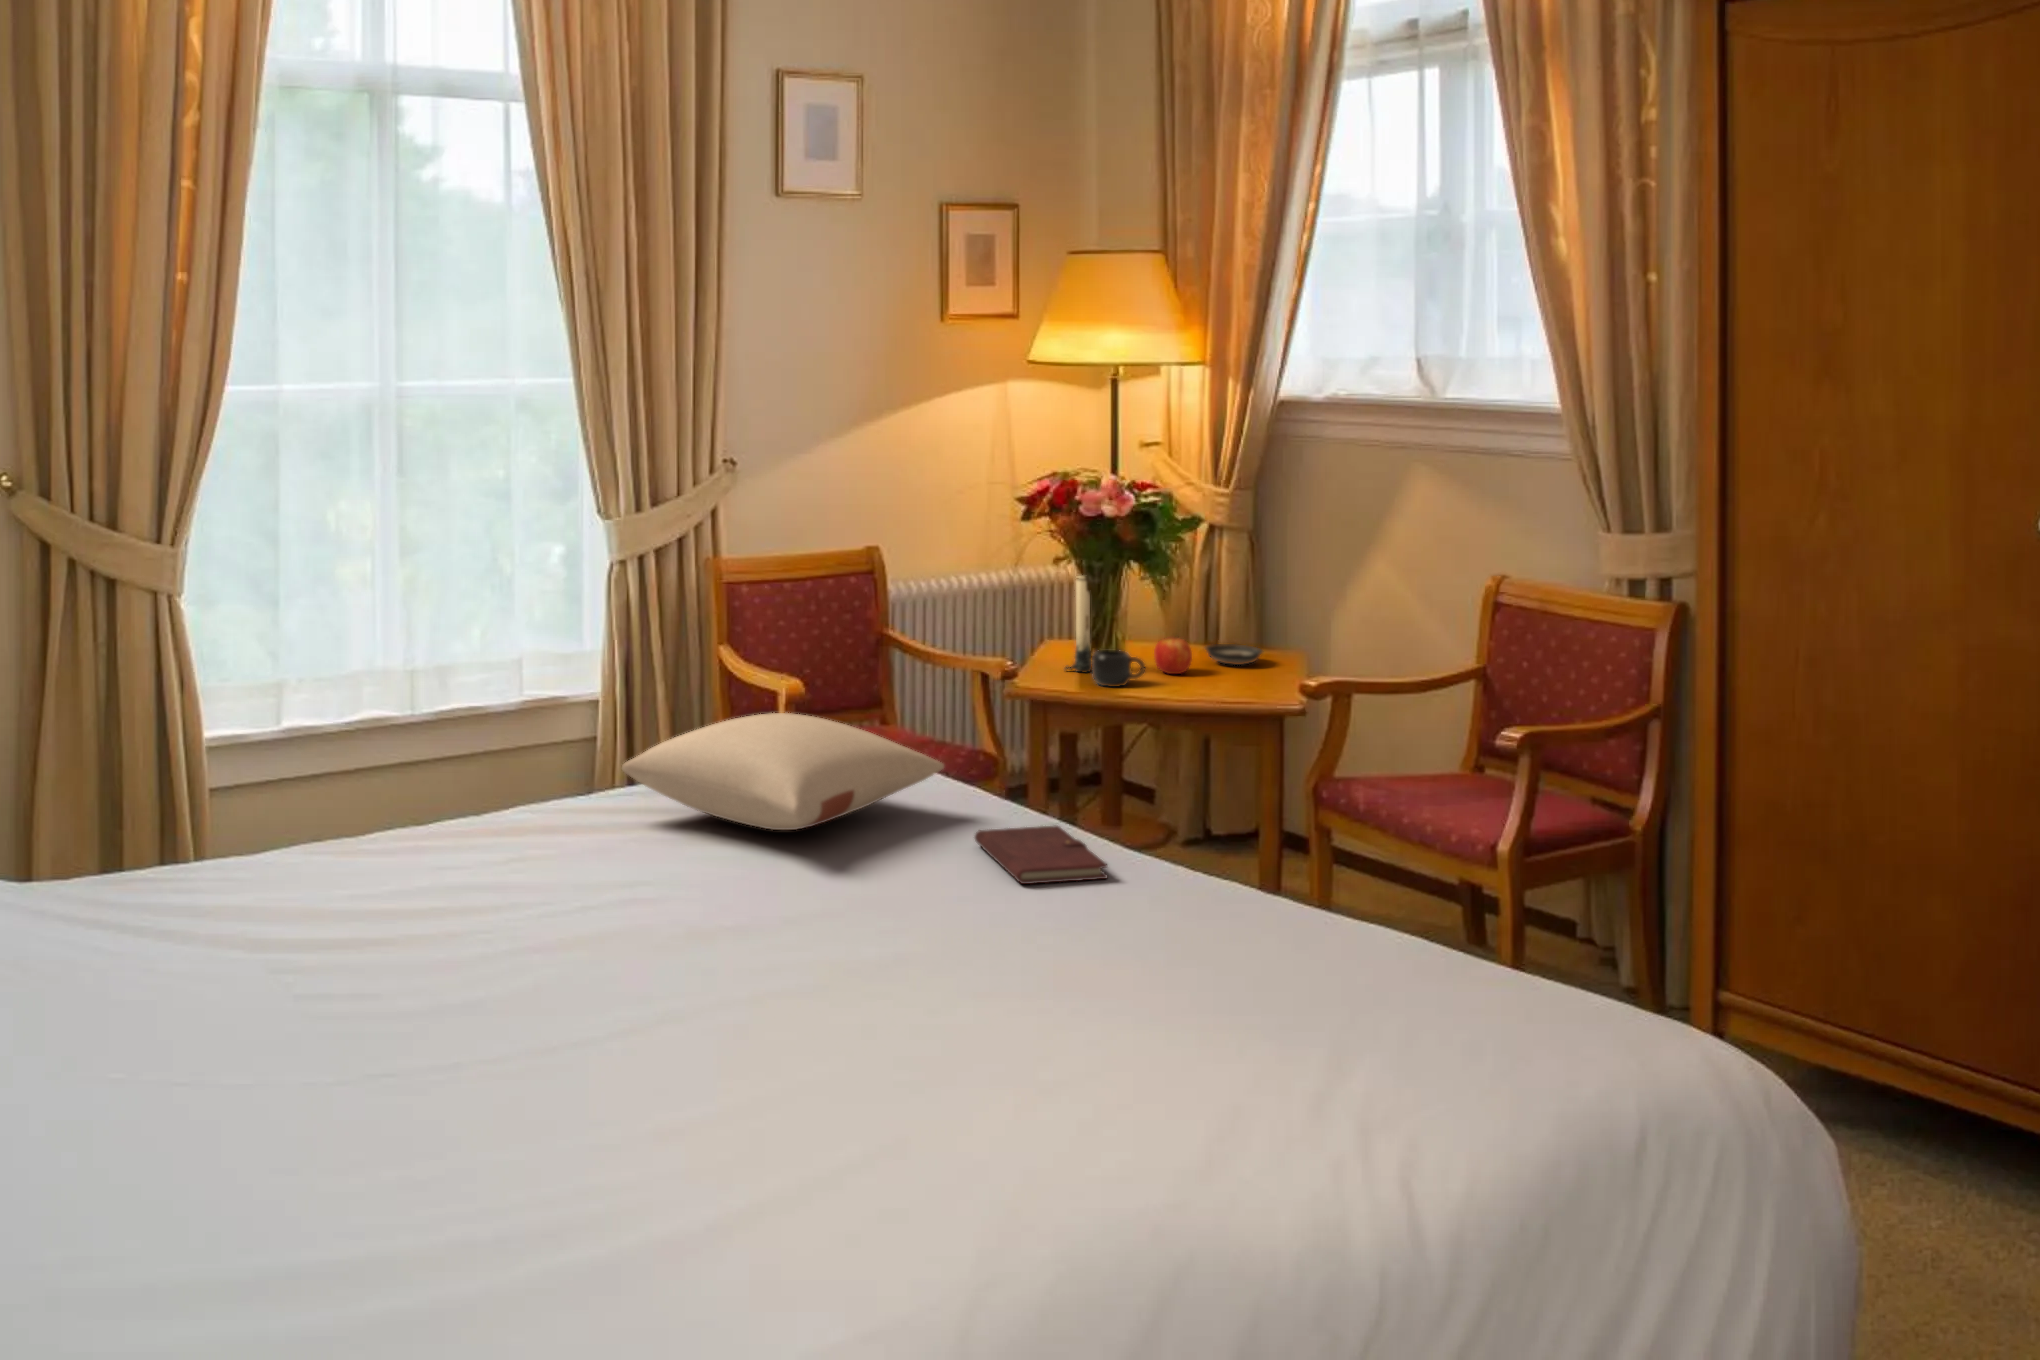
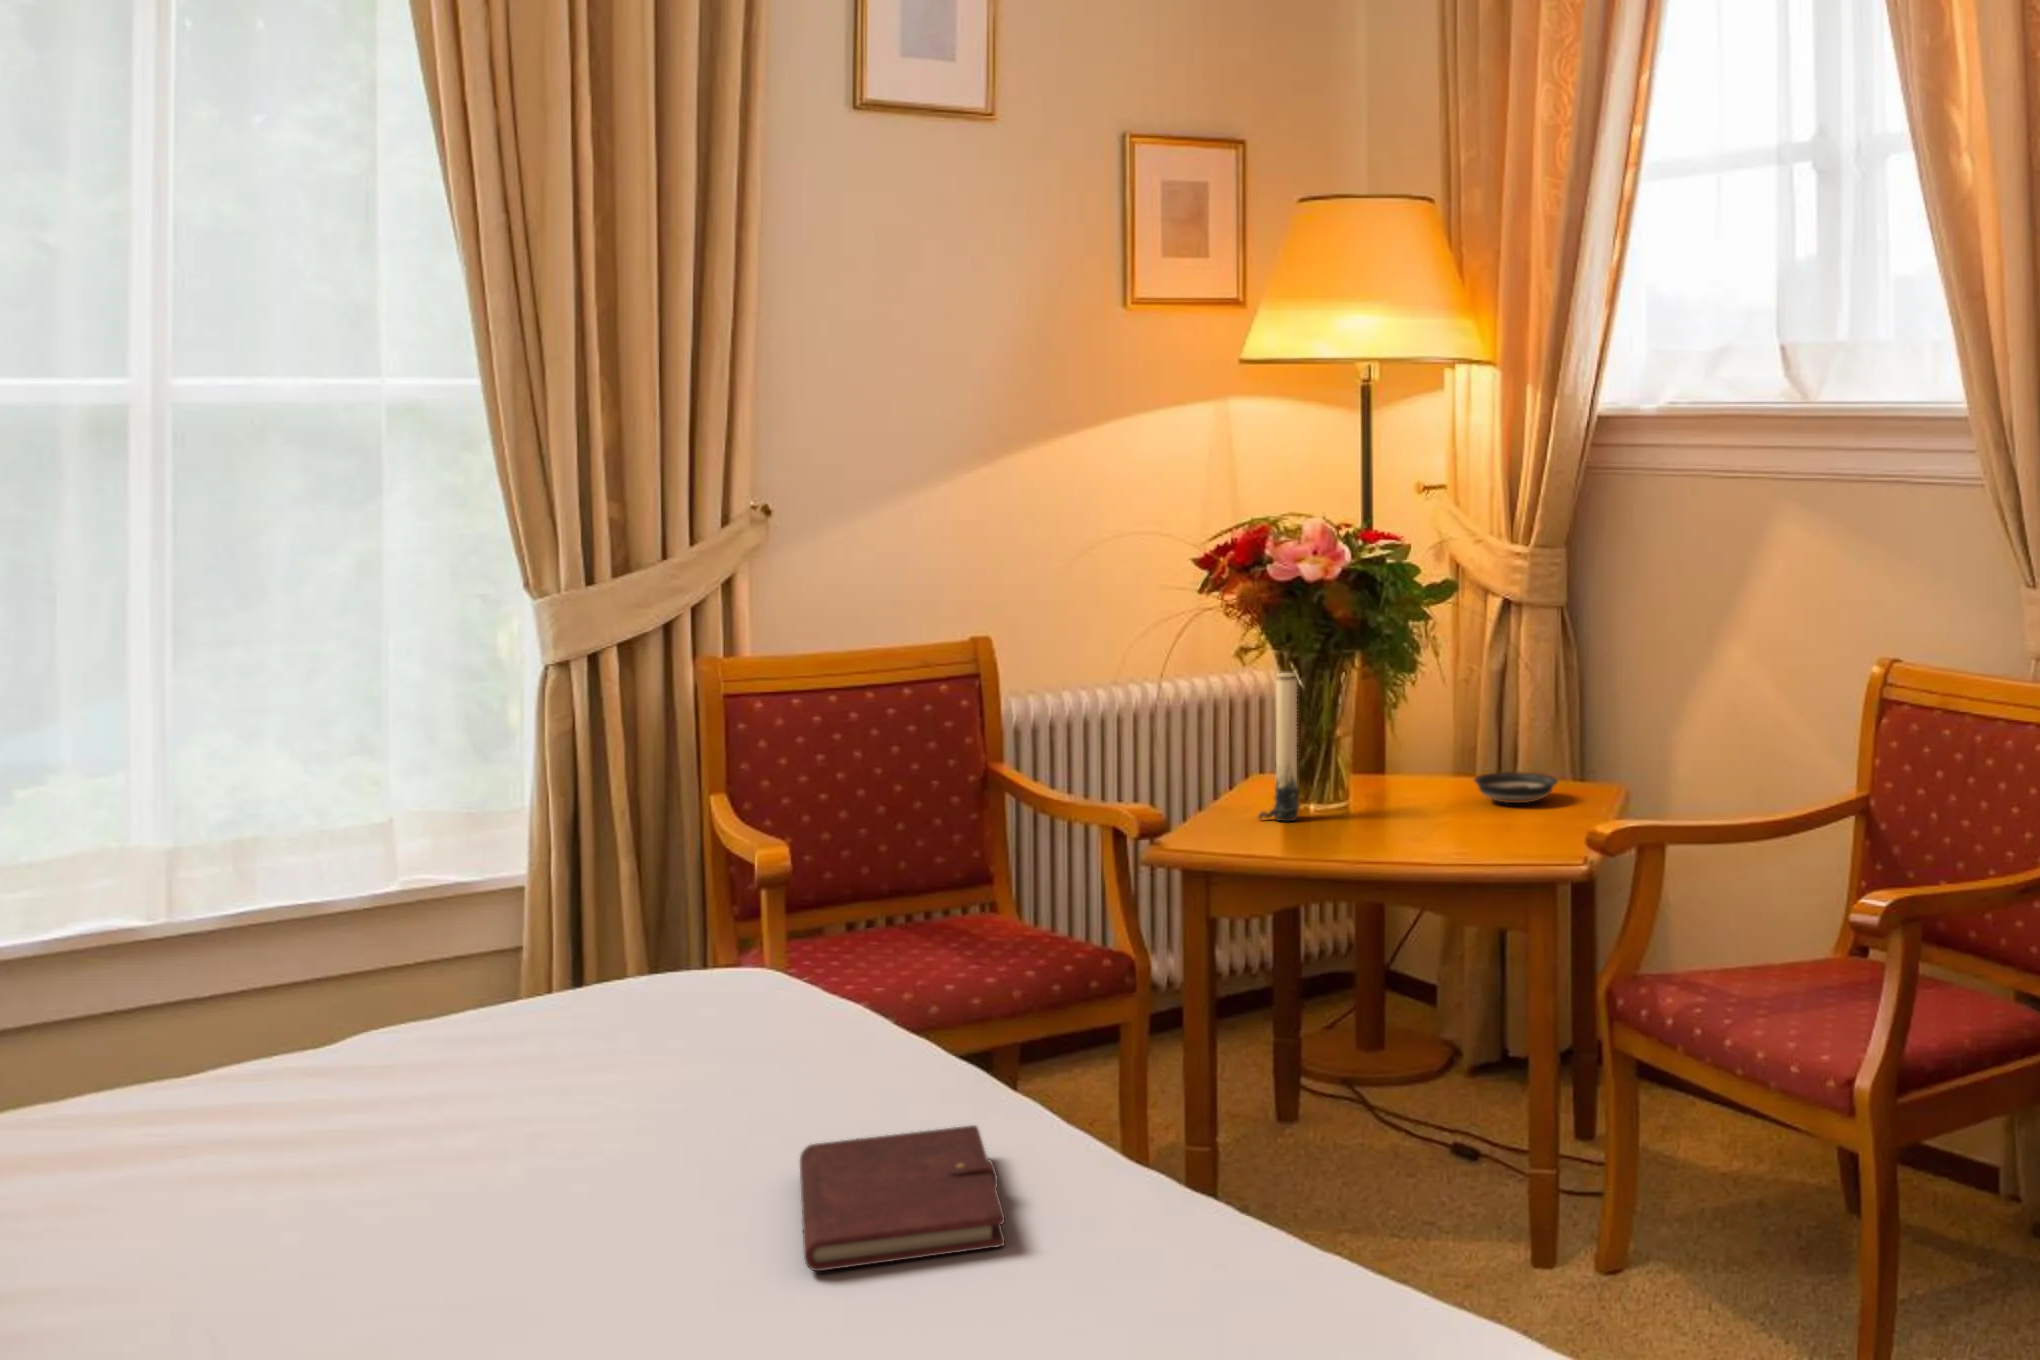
apple: present [1154,637,1192,674] -> none [1391,760,1447,820]
mug: present [1092,650,1145,687] -> none [1287,785,1368,843]
pillow: present [622,713,944,830] -> none [144,920,807,1162]

